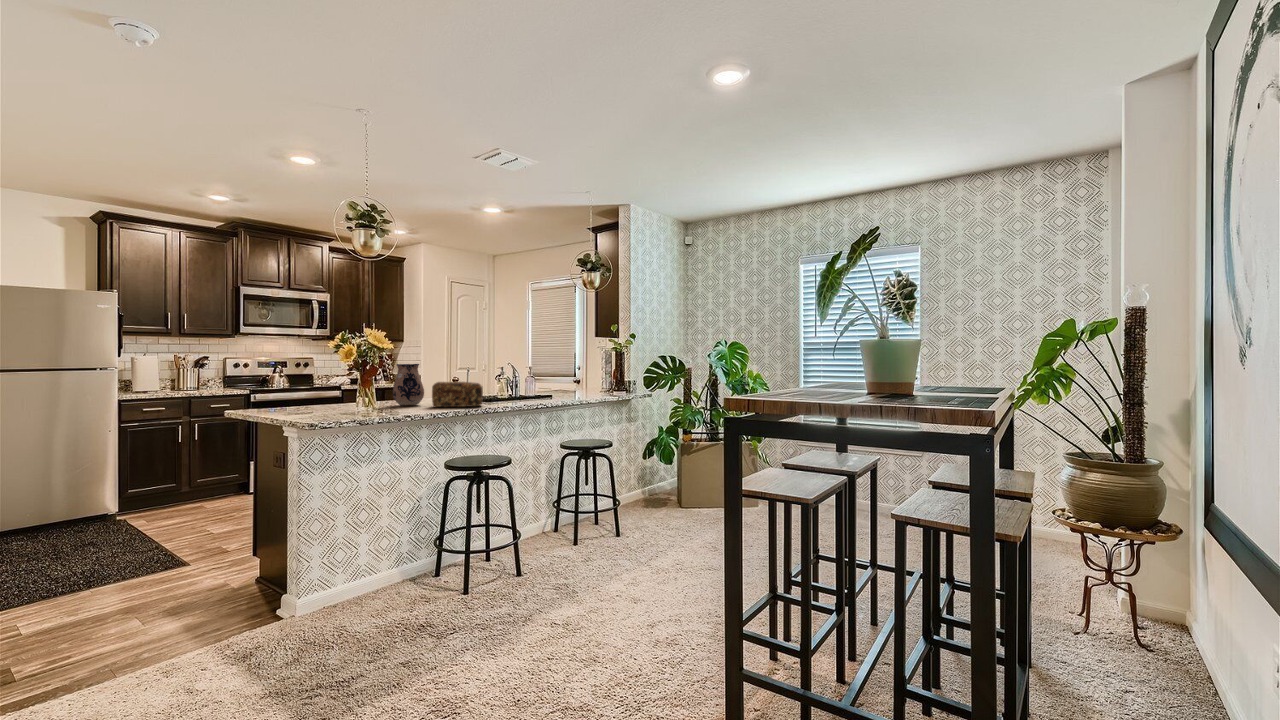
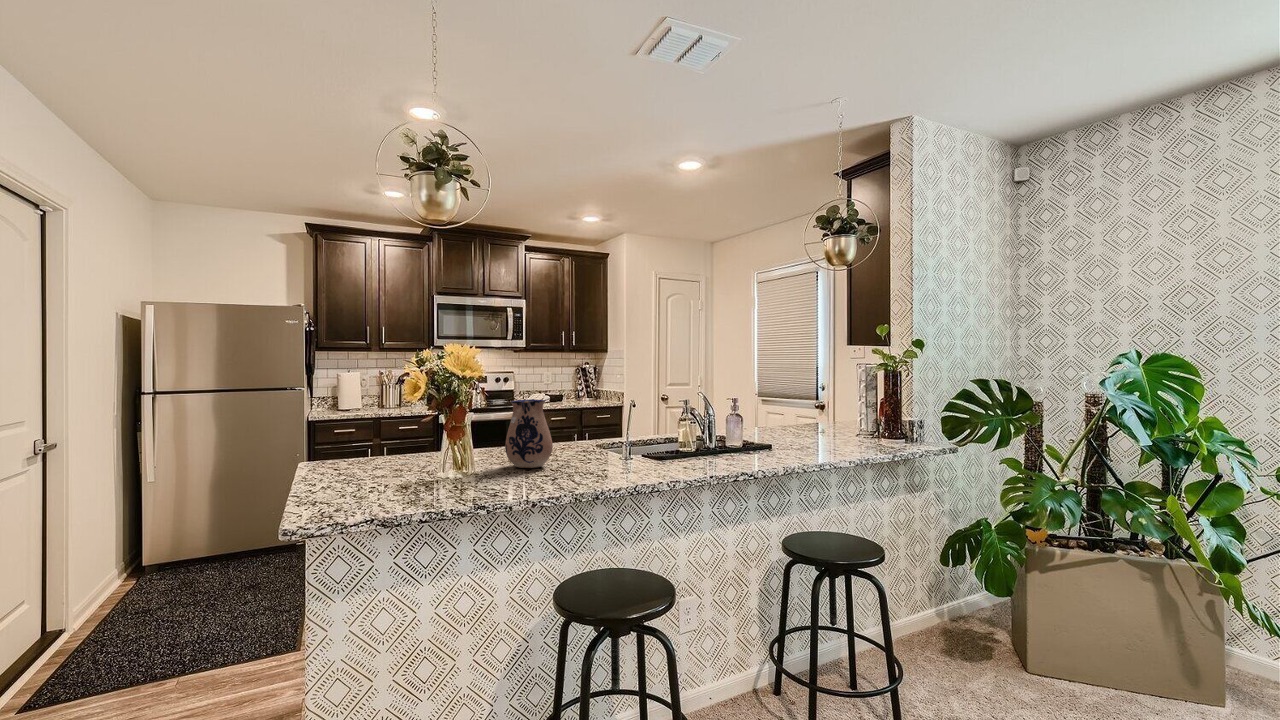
bread loaf: present [432,382,483,407] -> none [549,434,638,481]

